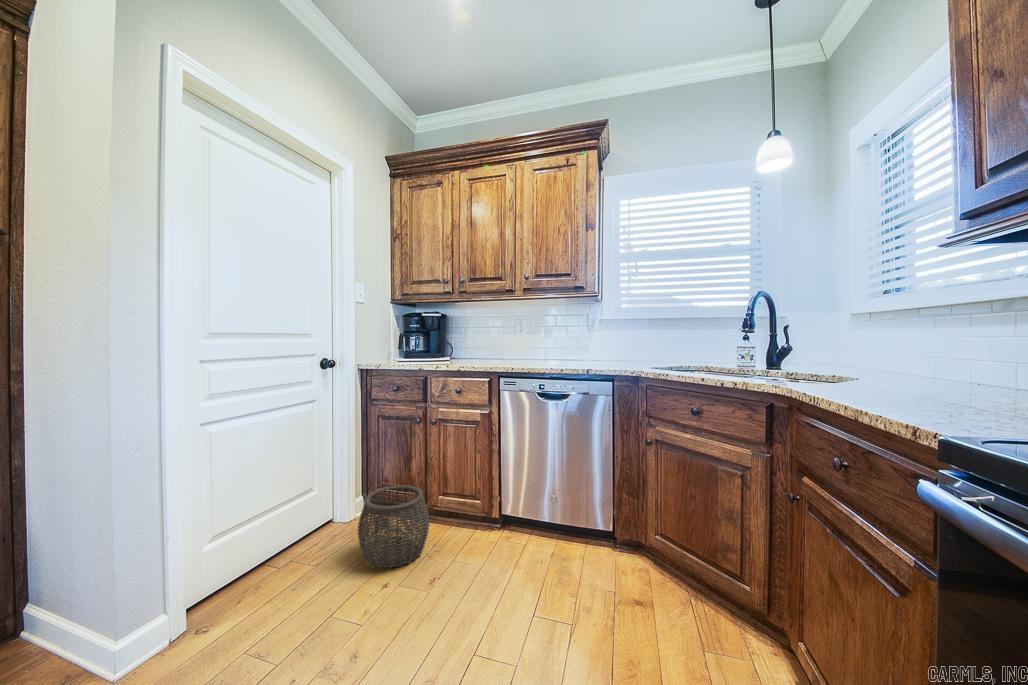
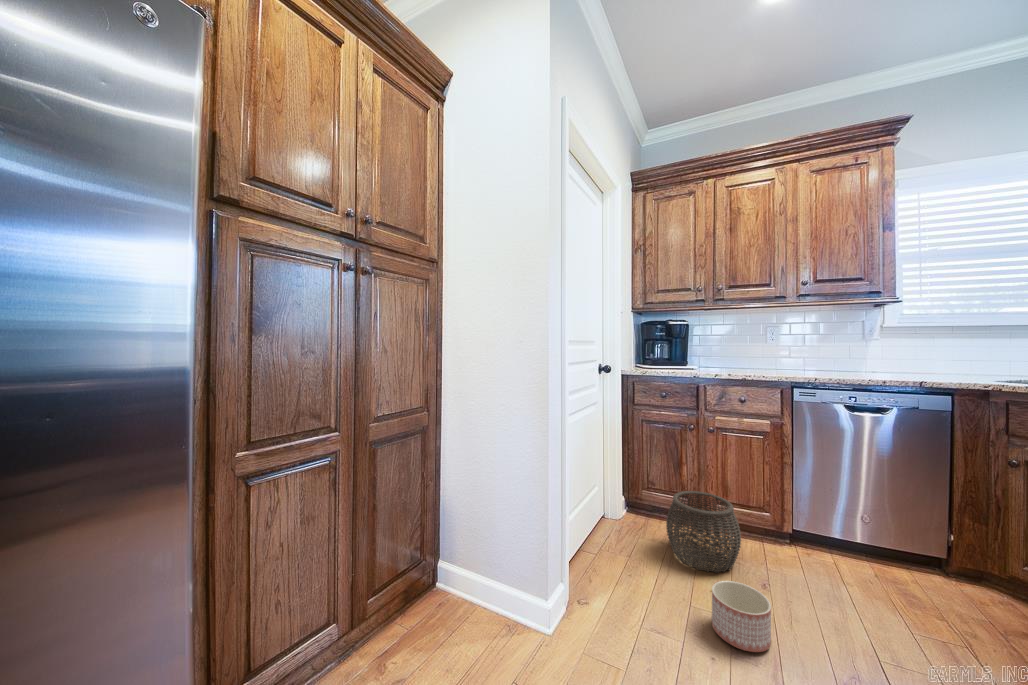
planter: none [309,579,367,654] -> present [712,581,771,652]

